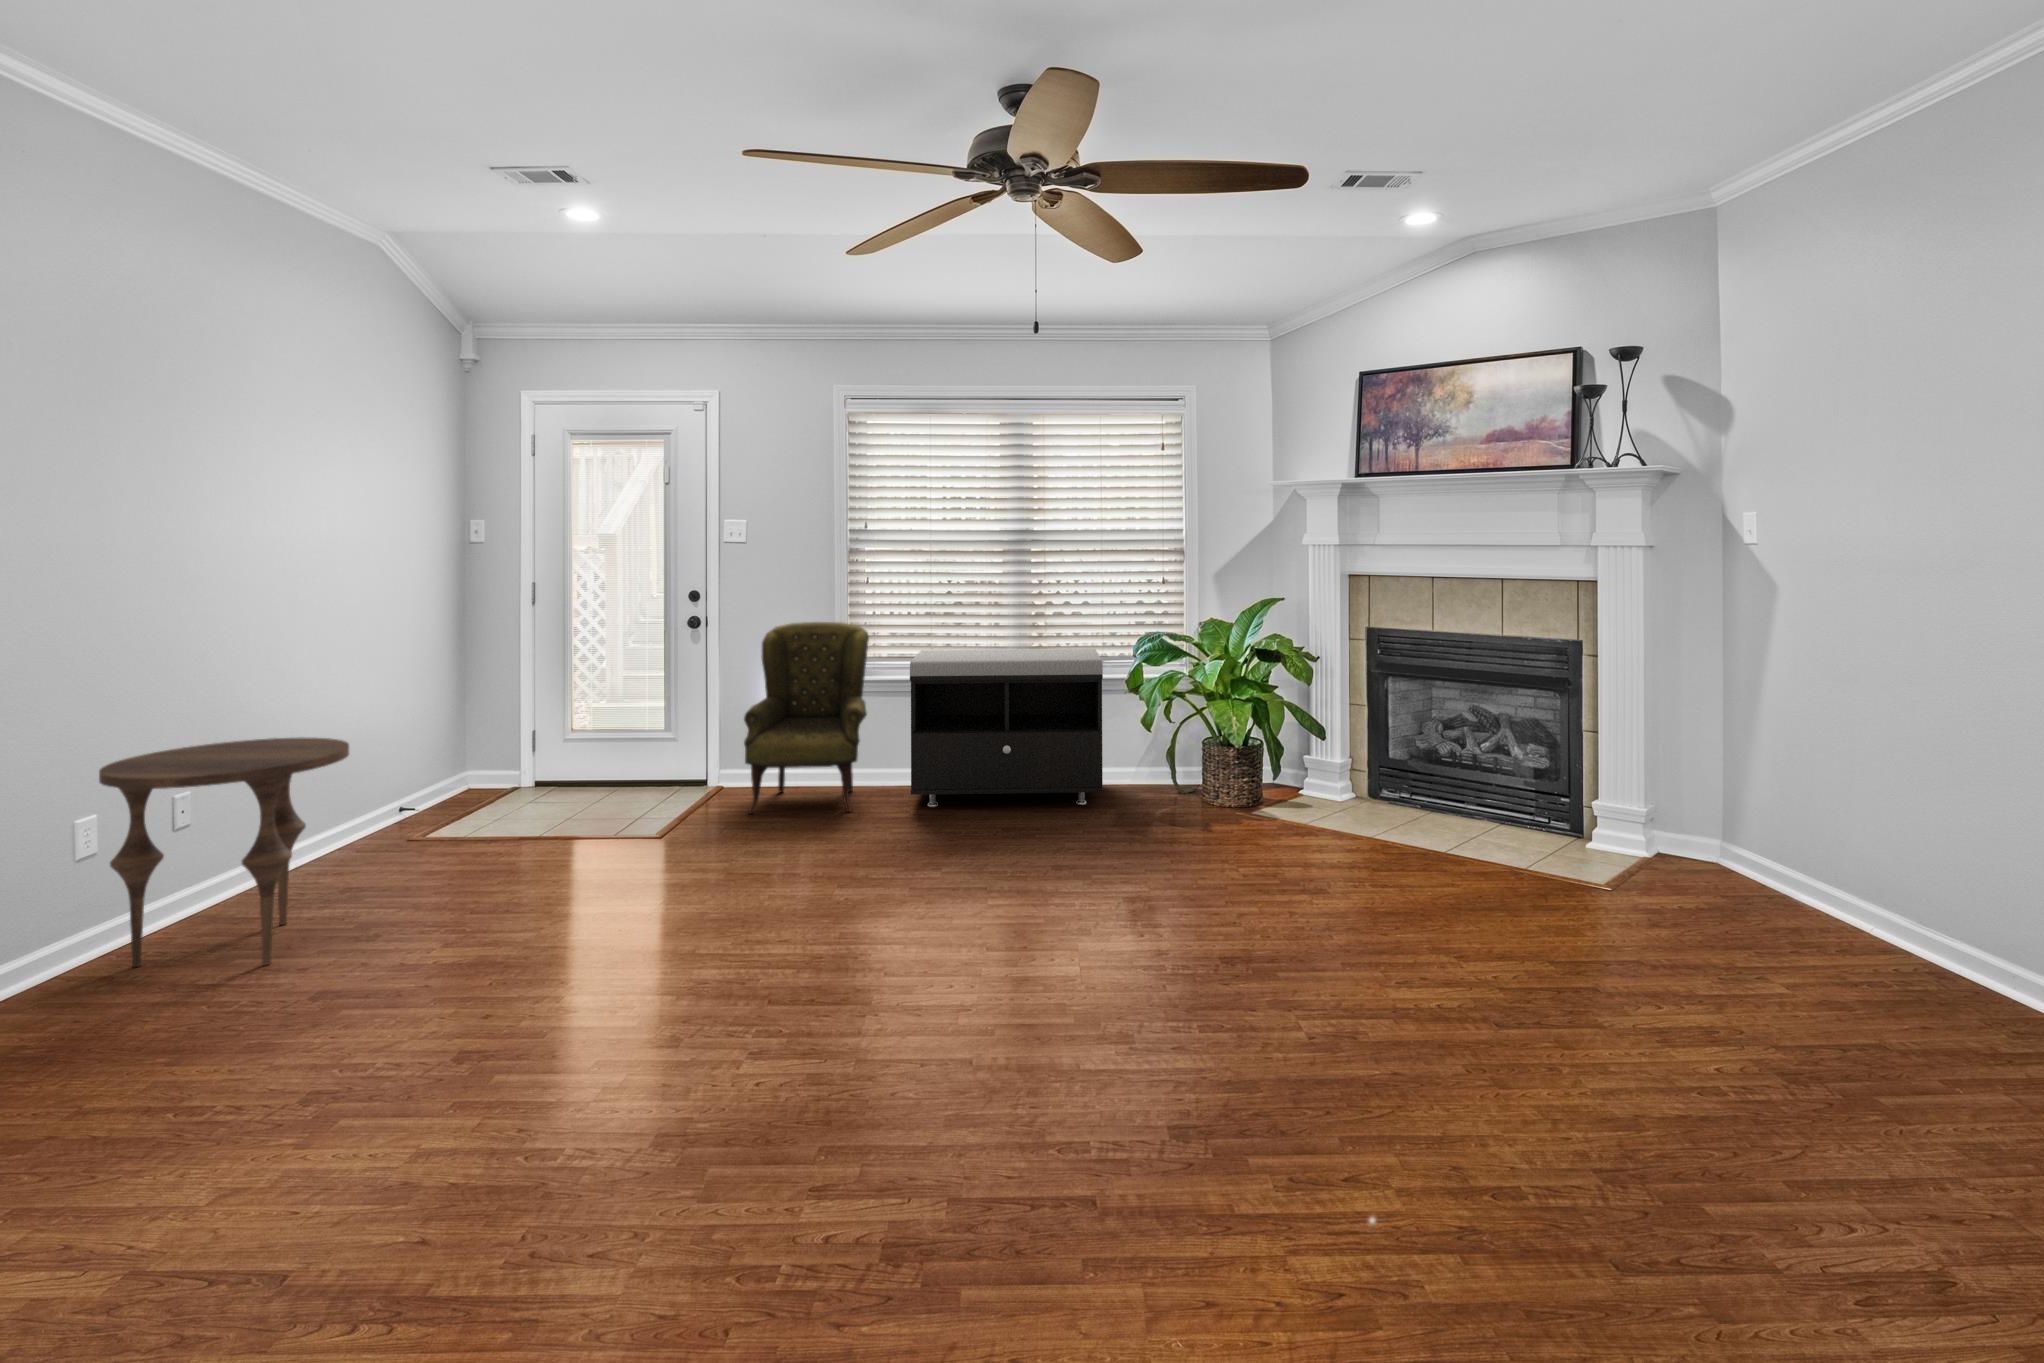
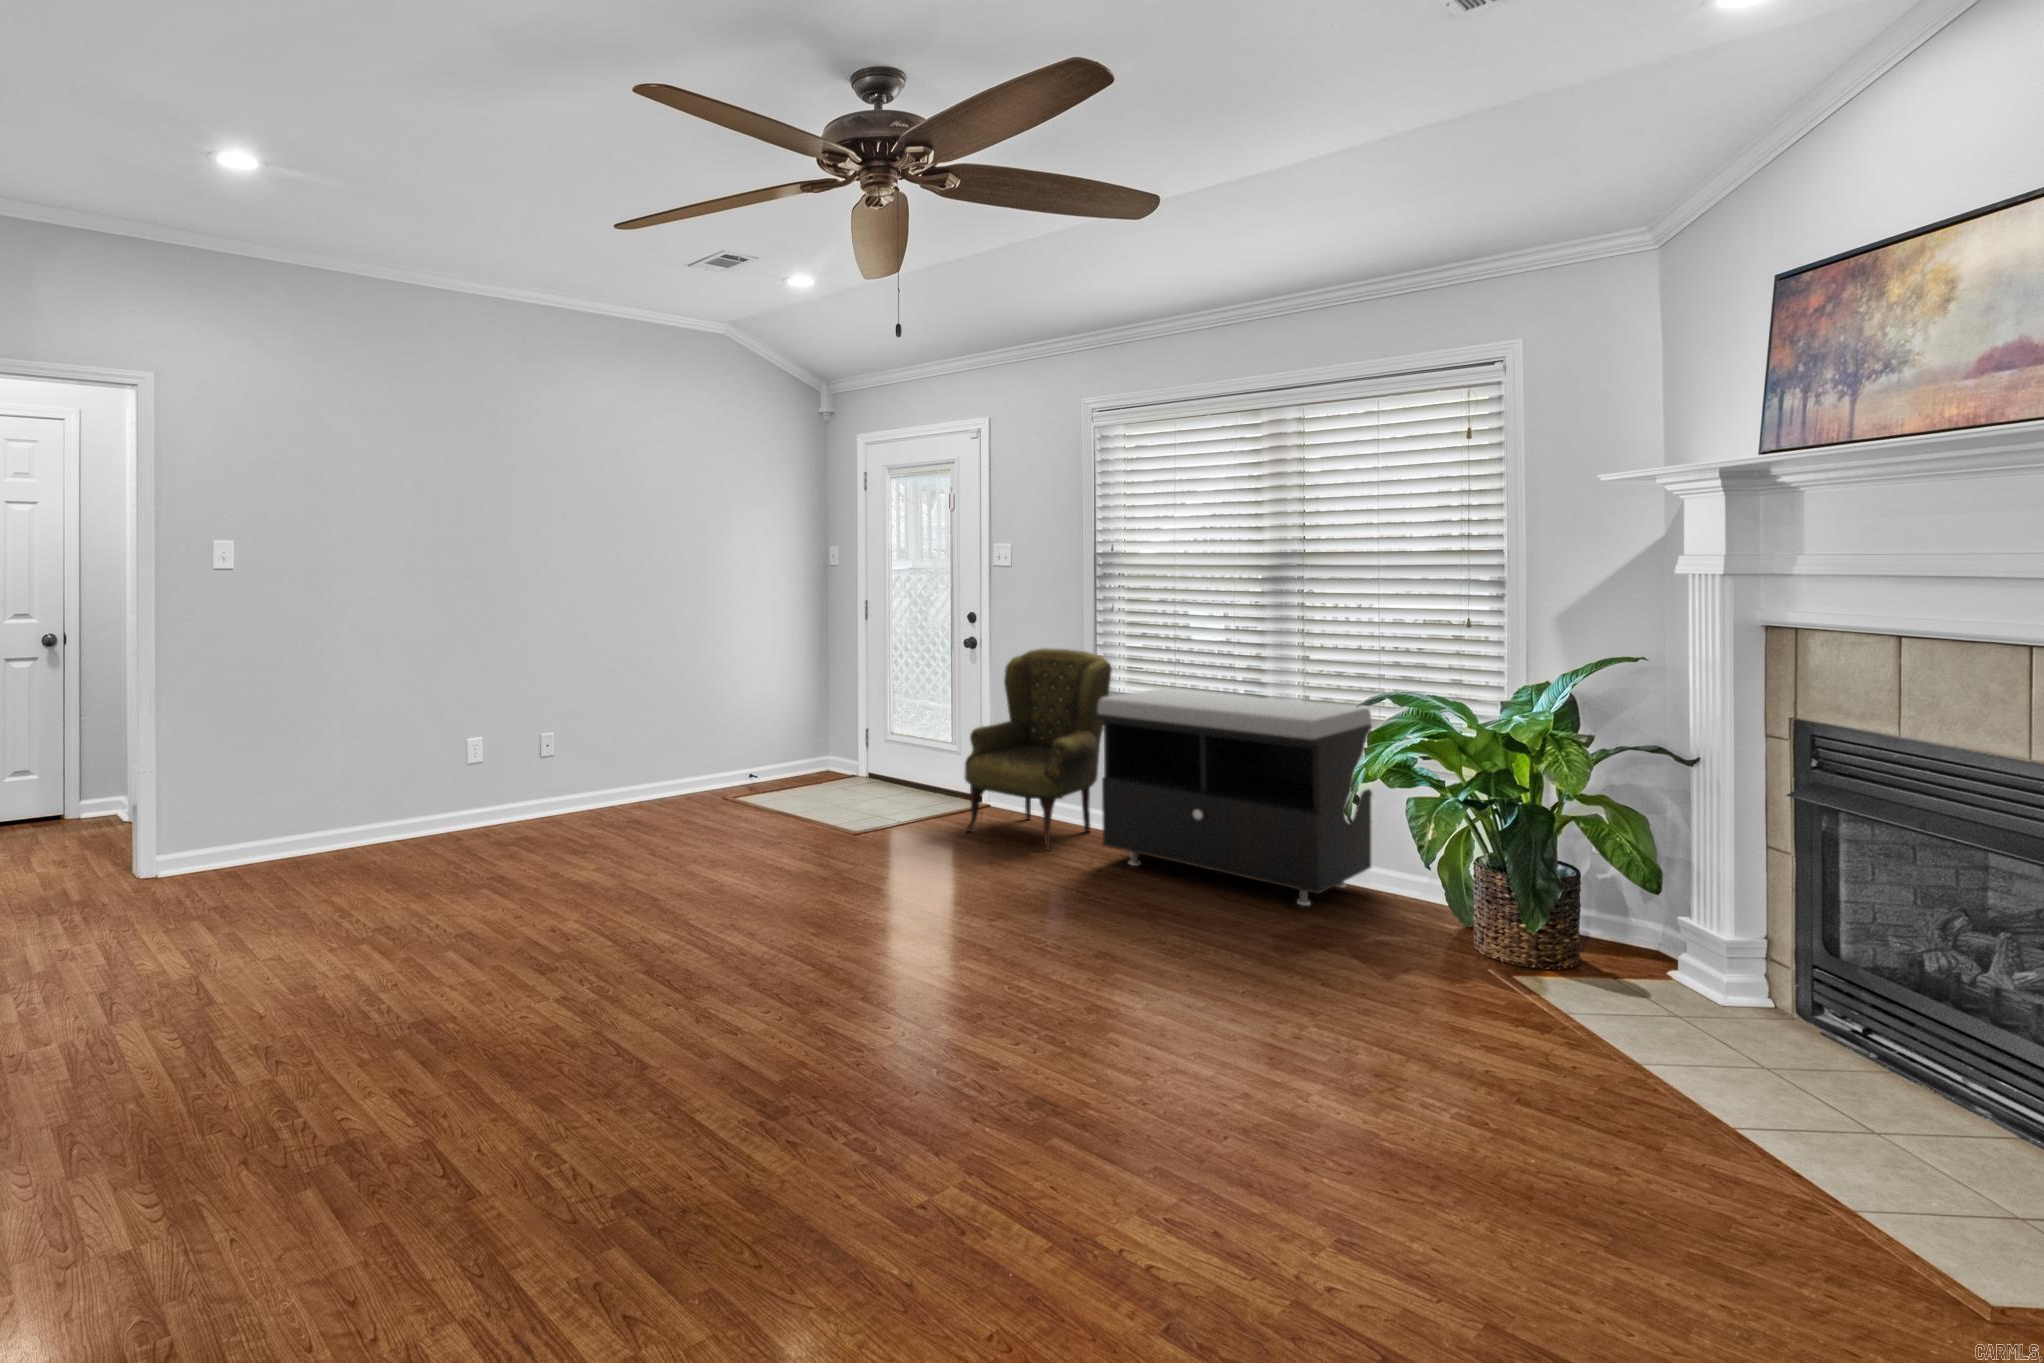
side table: present [99,738,349,967] -> none [482,702,617,855]

